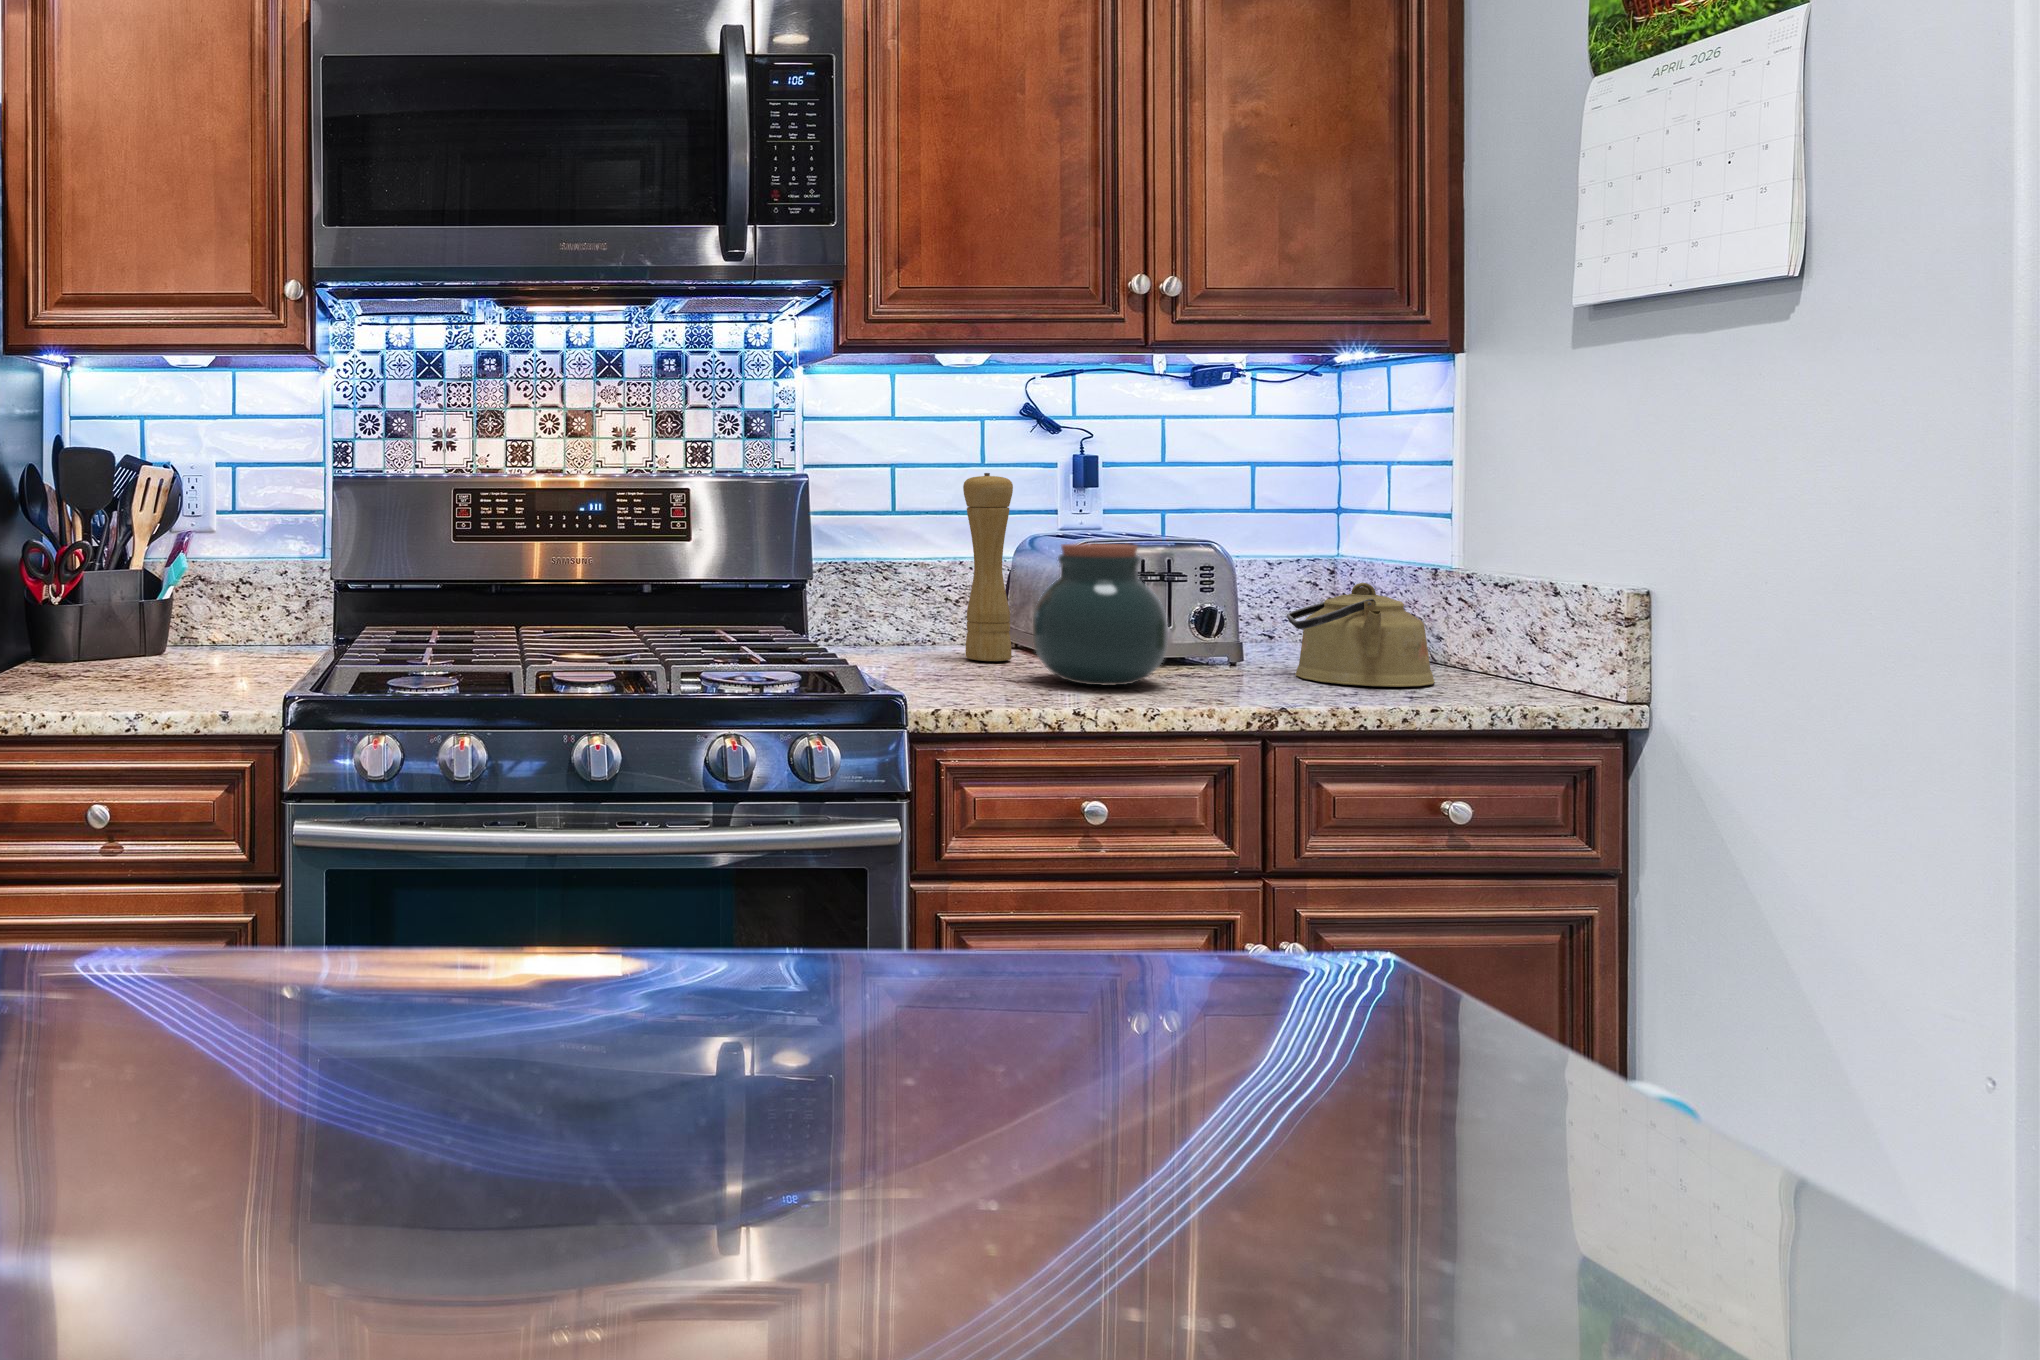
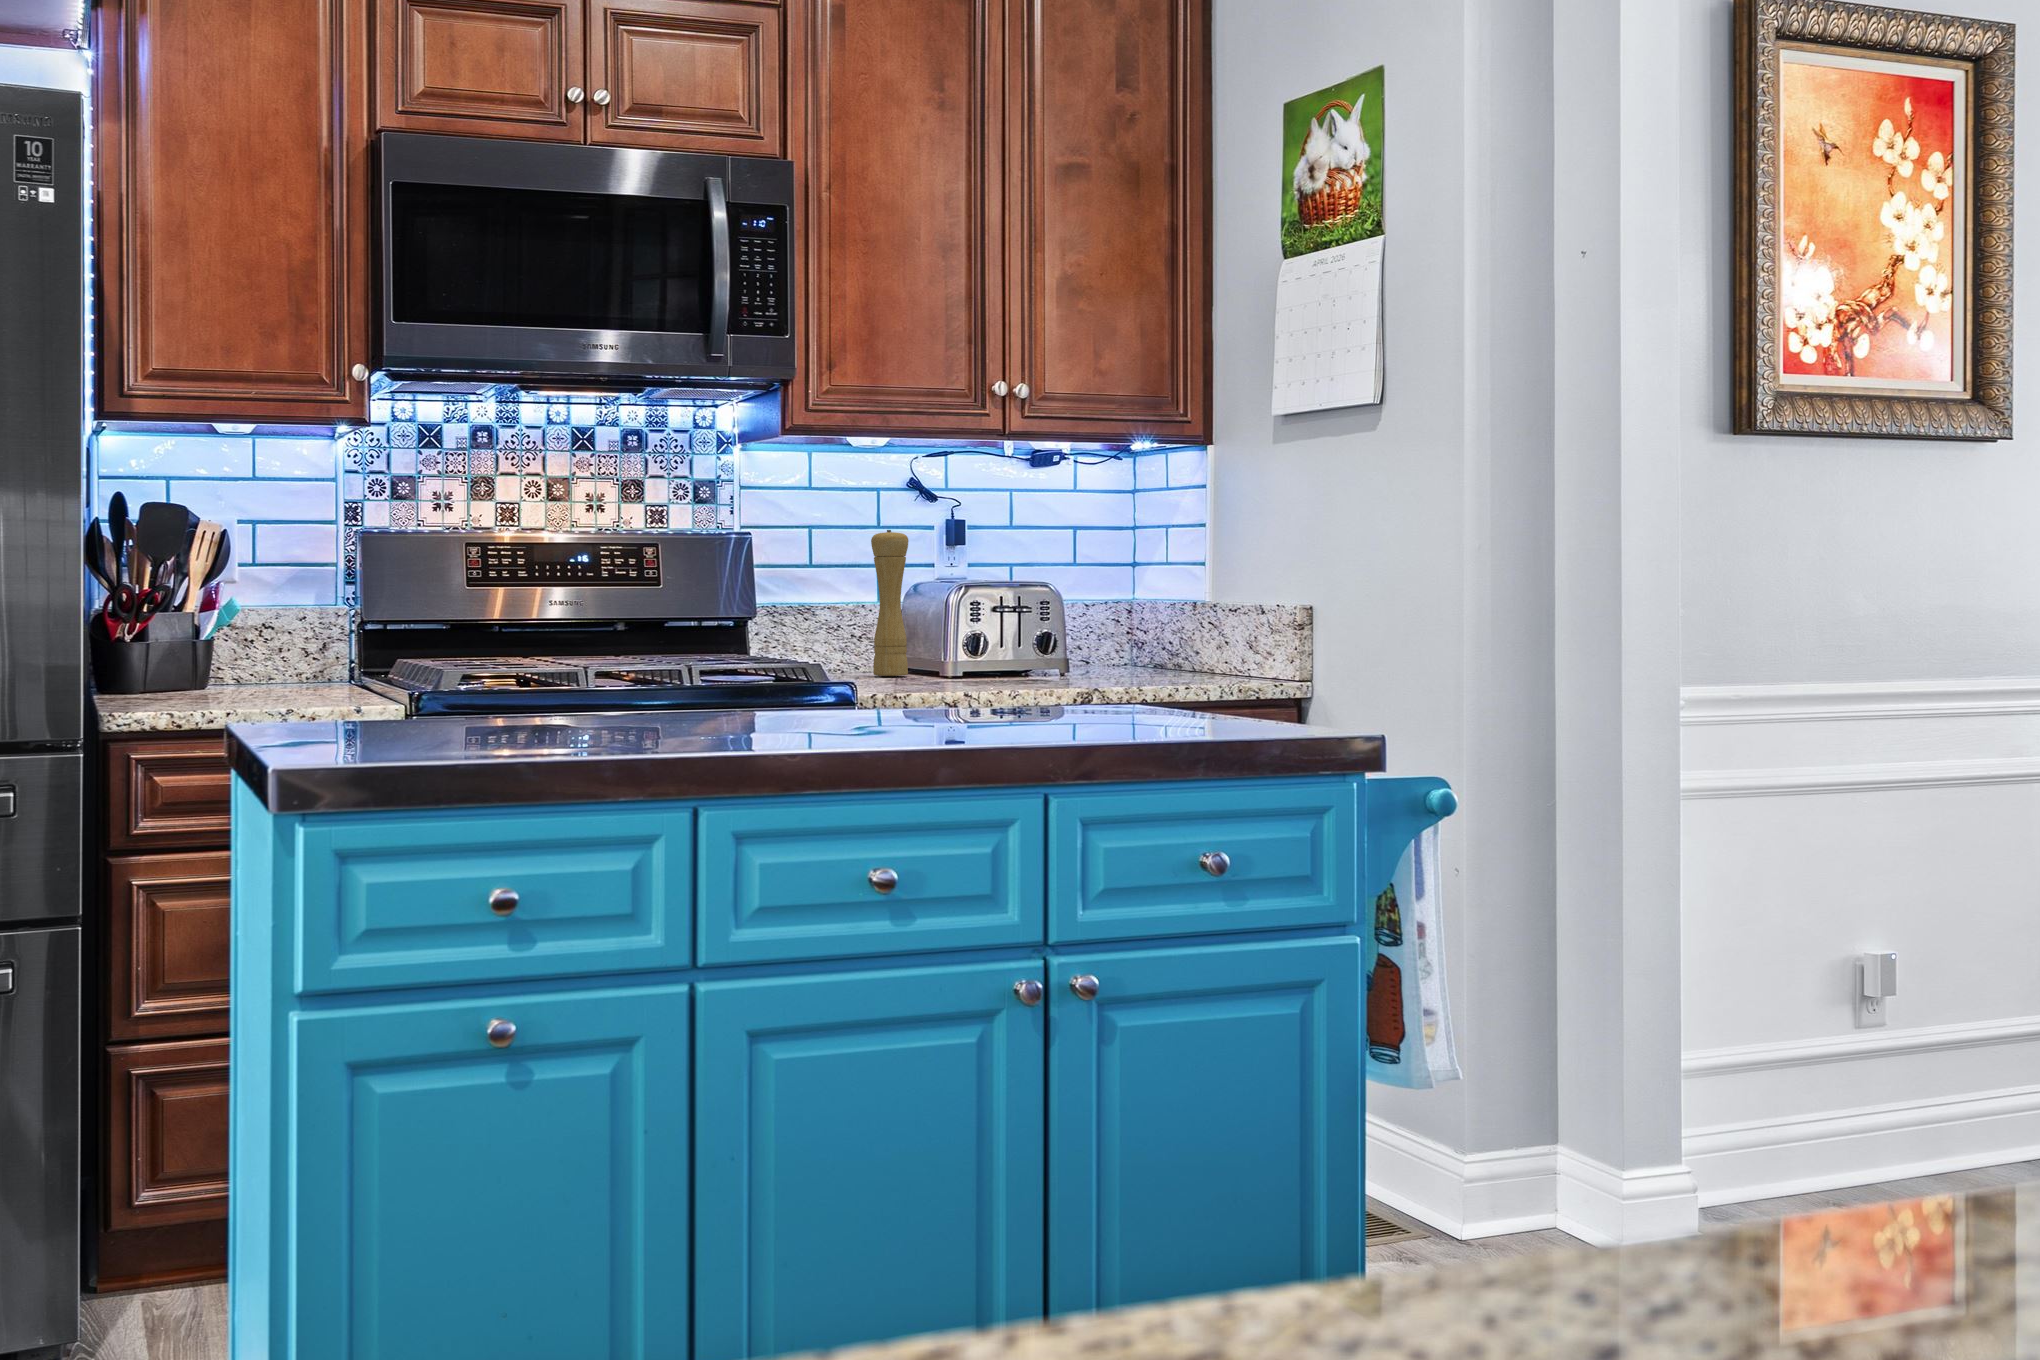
jar: present [1033,543,1168,686] -> none [931,580,1024,682]
kettle: present [1287,583,1435,687] -> none [1100,608,1195,678]

